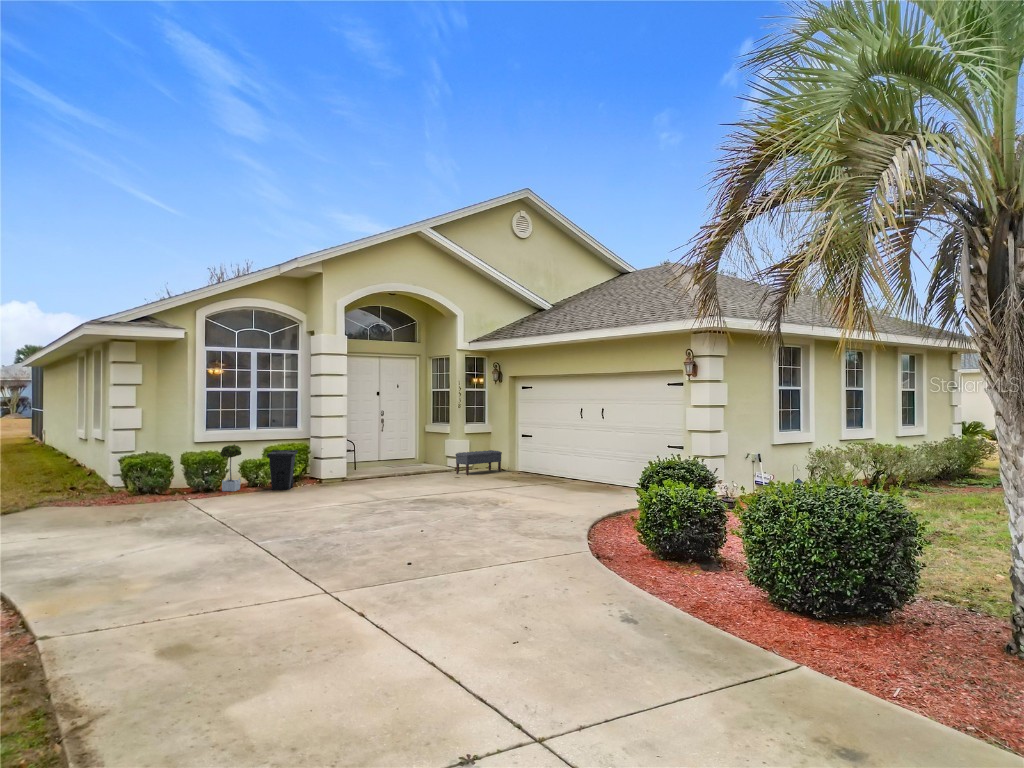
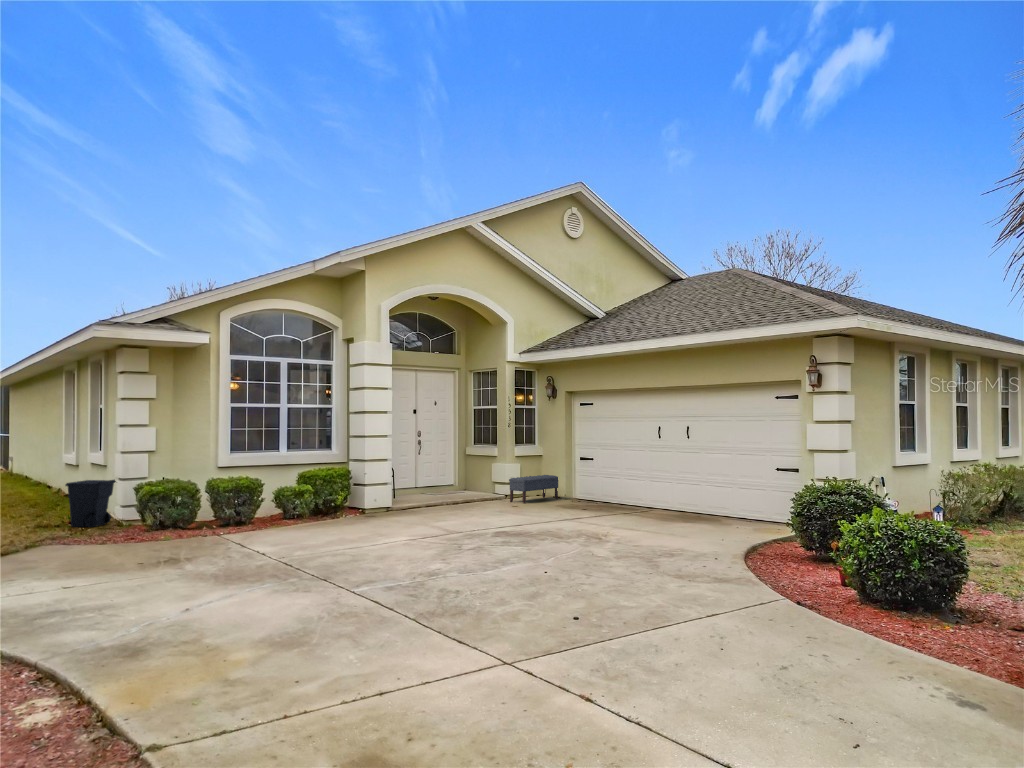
potted tree: present [220,444,242,491] -> none [253,469,278,525]
trash can: present [267,450,298,490] -> present [65,480,116,527]

